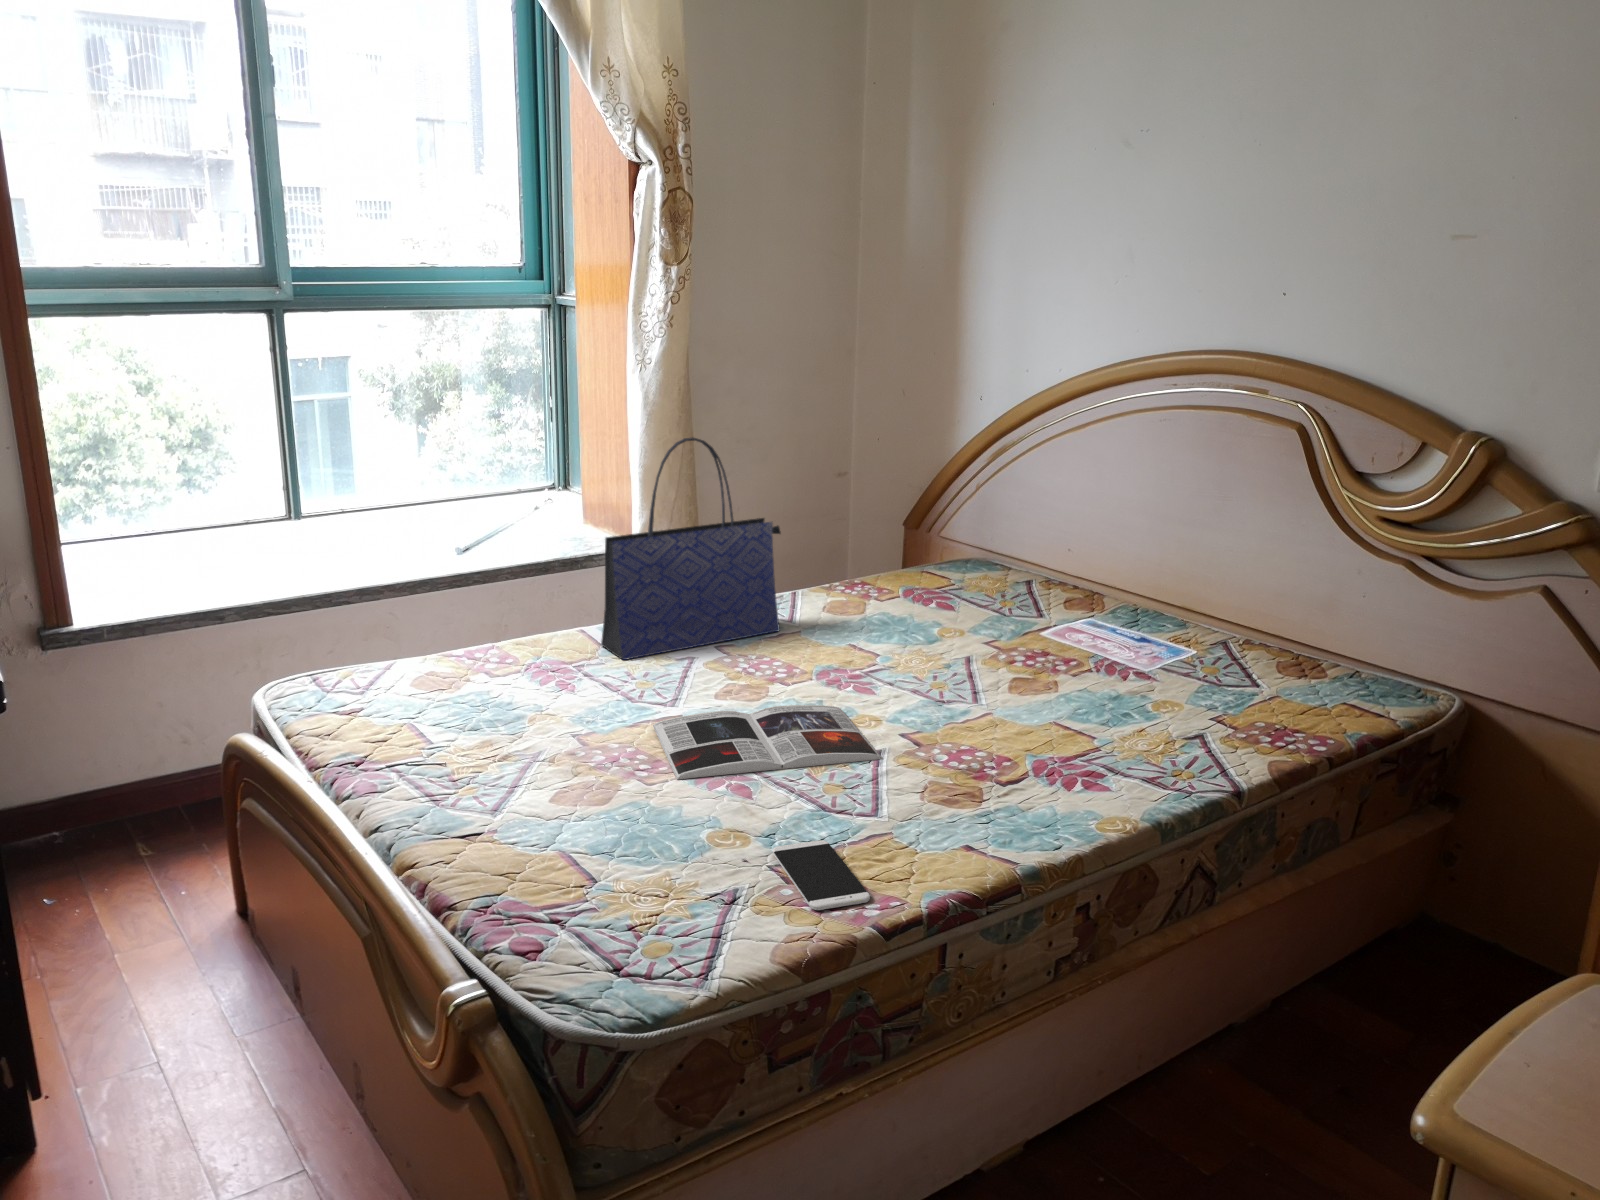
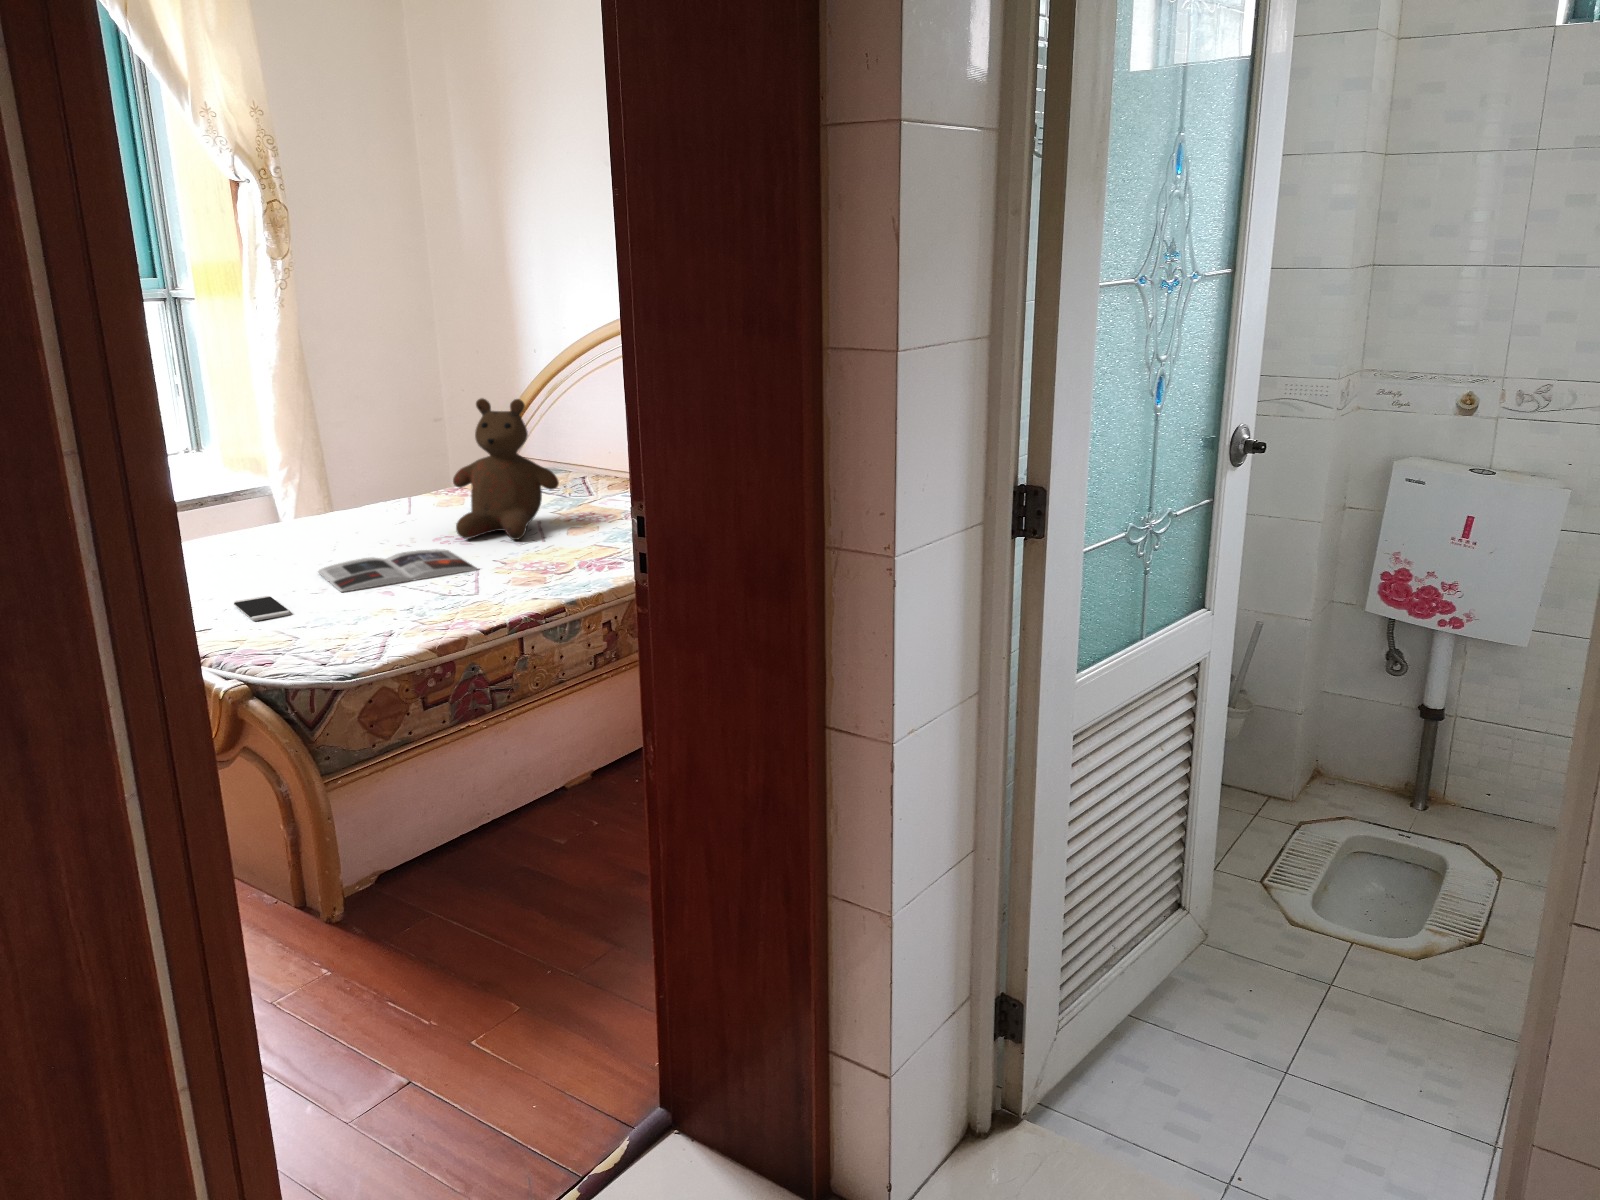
tote bag: present [601,437,781,660] -> none [259,382,401,546]
teddy bear: none [854,481,1010,699] -> present [453,398,559,540]
smartphone: present [773,840,870,910] -> present [234,596,290,621]

